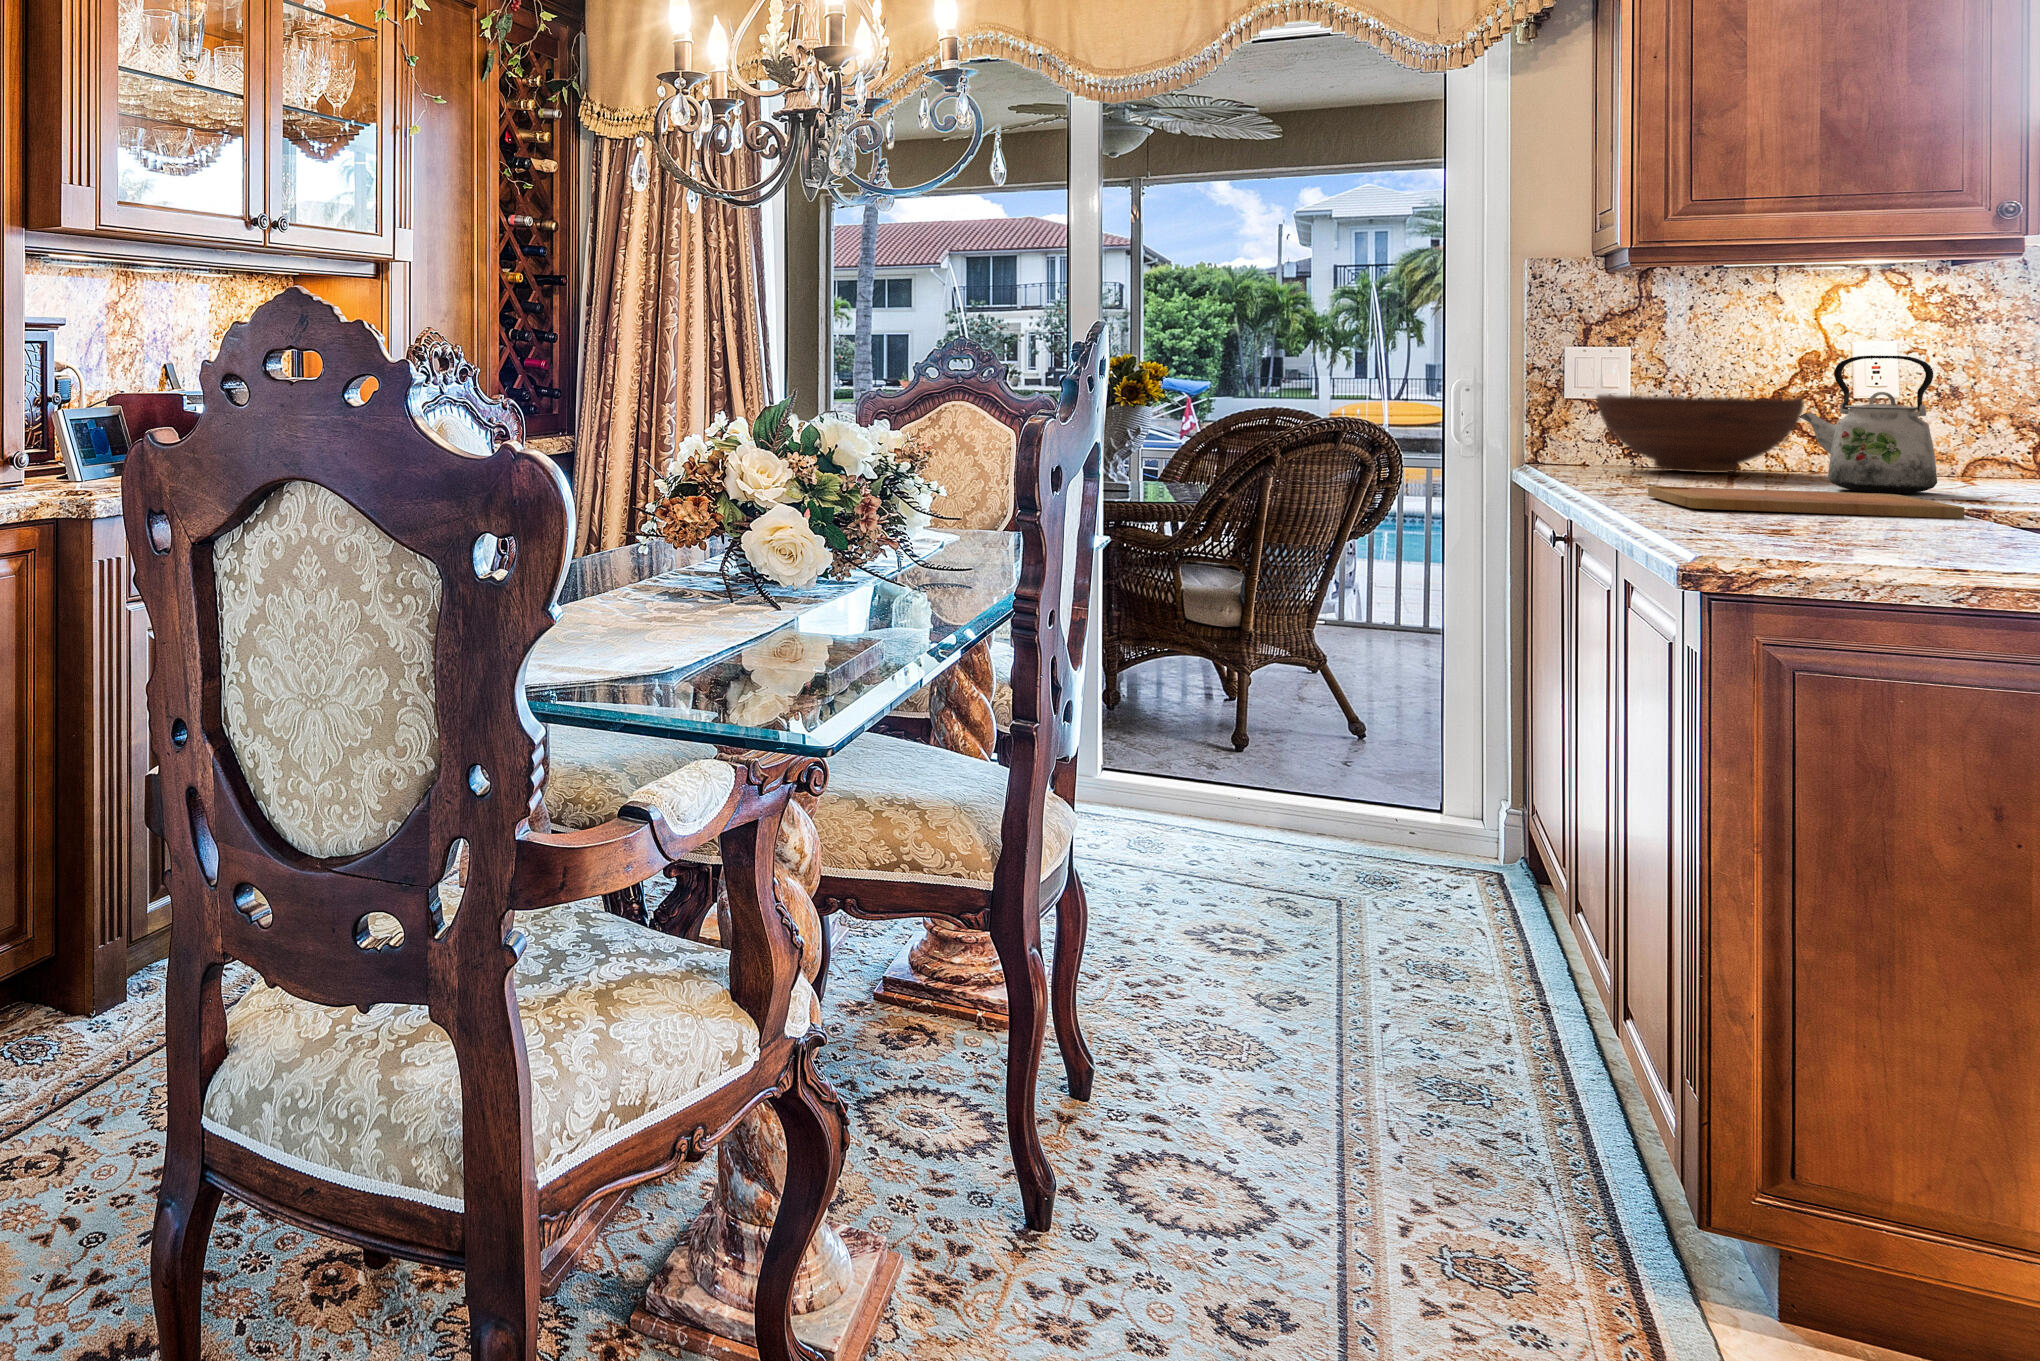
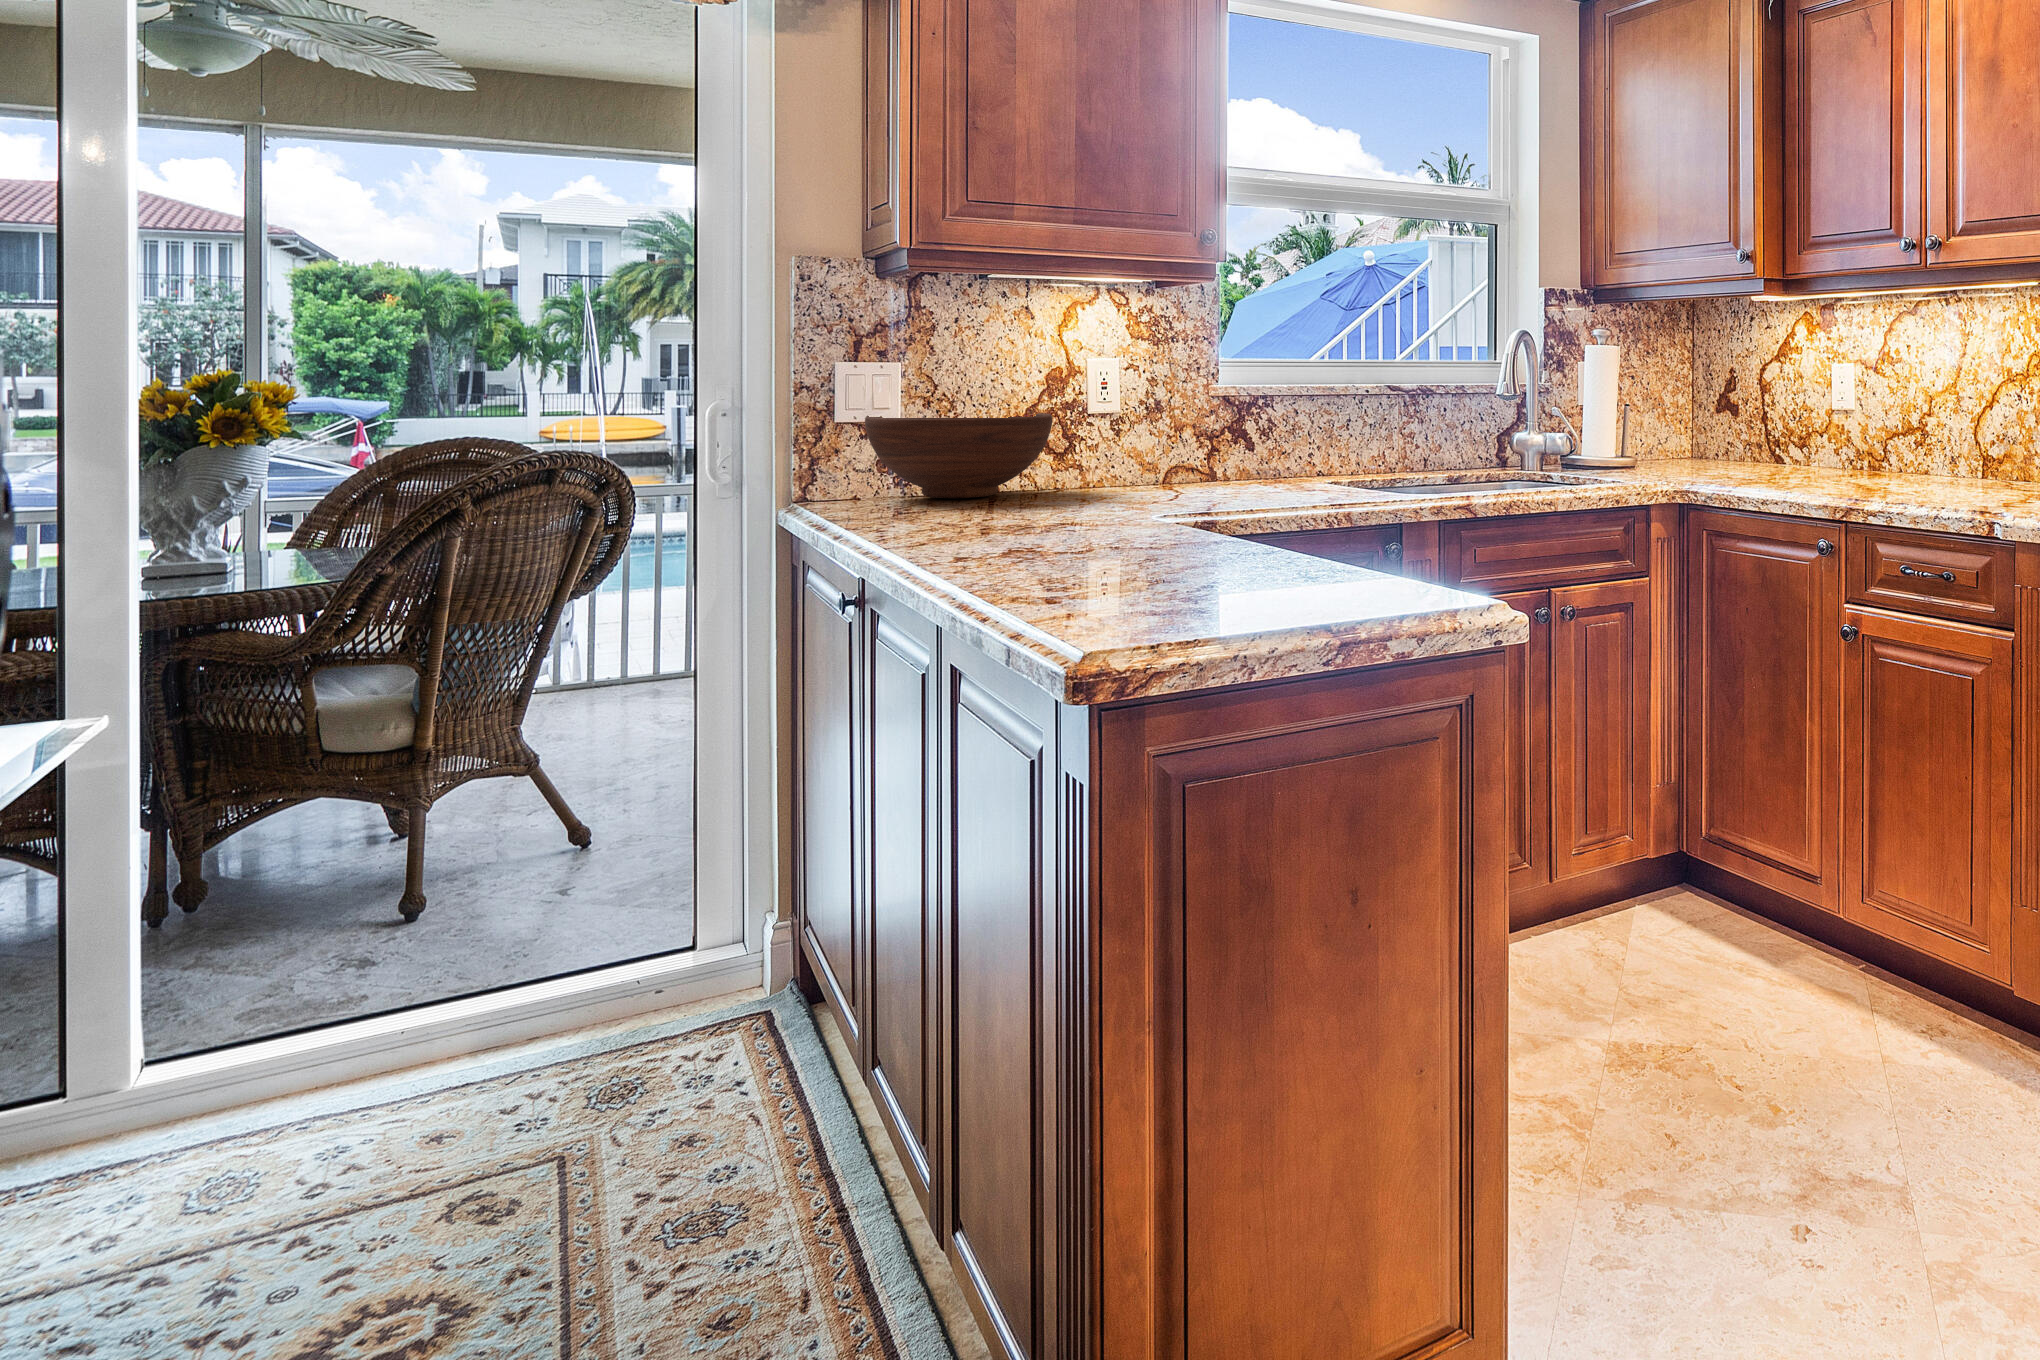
kettle: present [1799,356,1937,493] -> none [1061,373,1171,511]
cutting board: present [1648,486,1964,518] -> none [948,515,1226,558]

